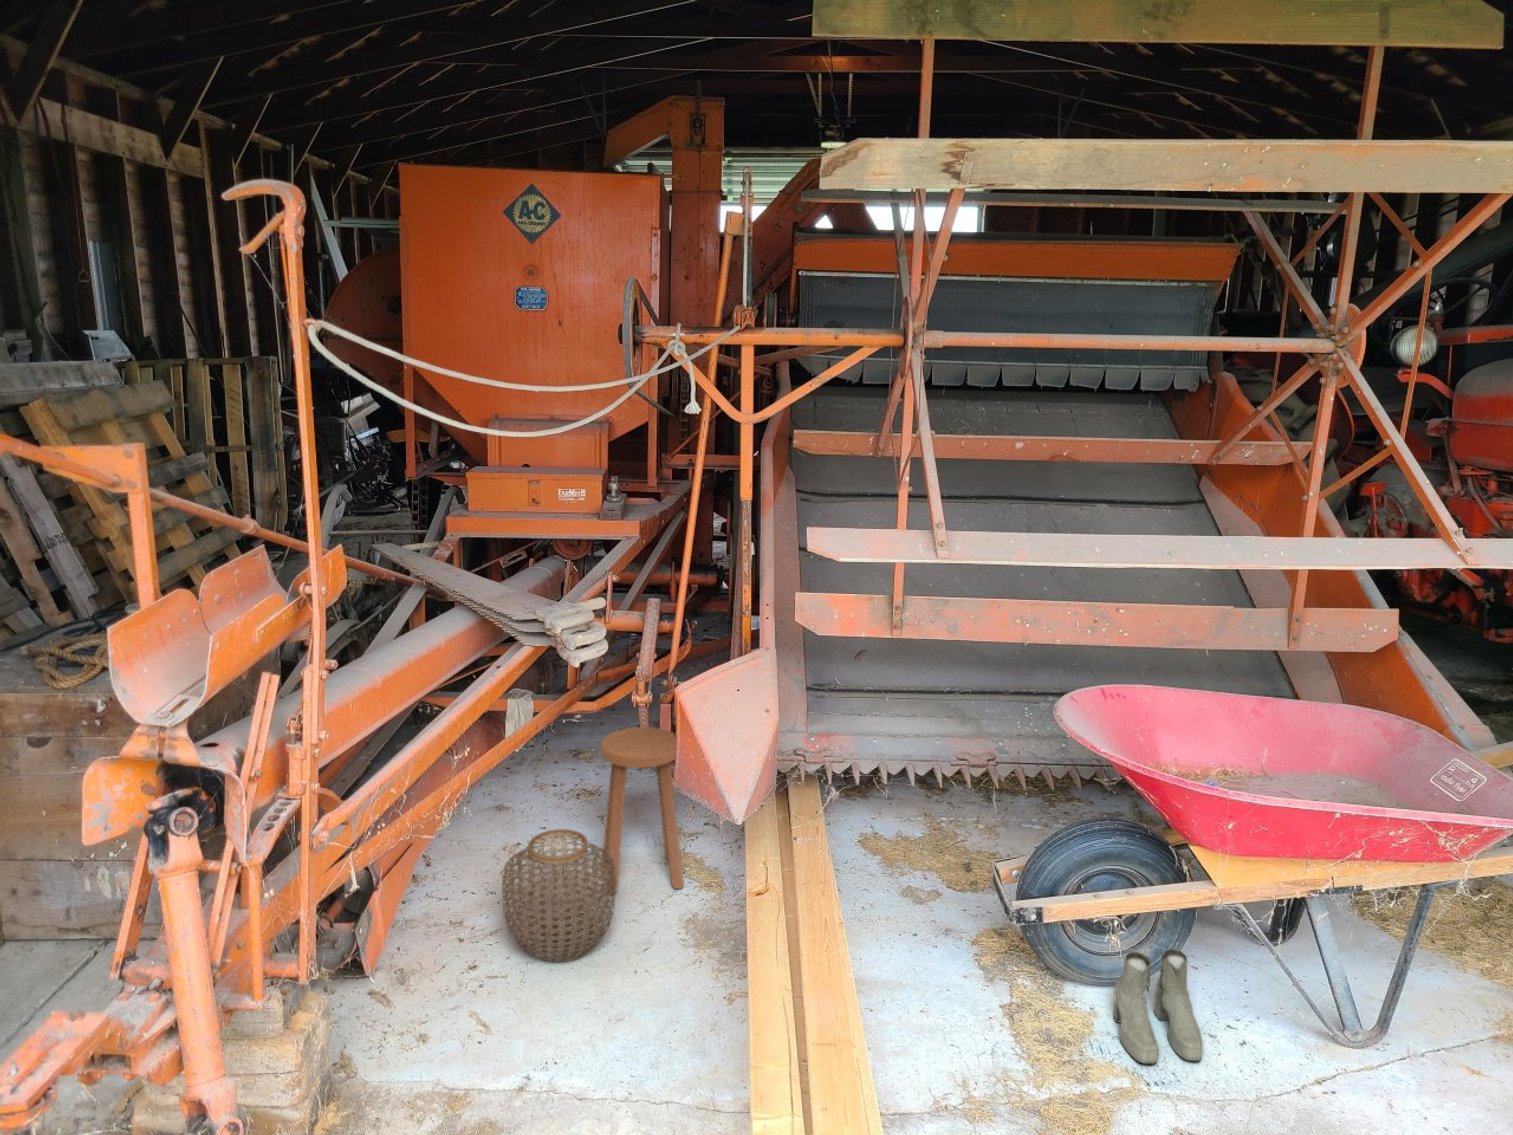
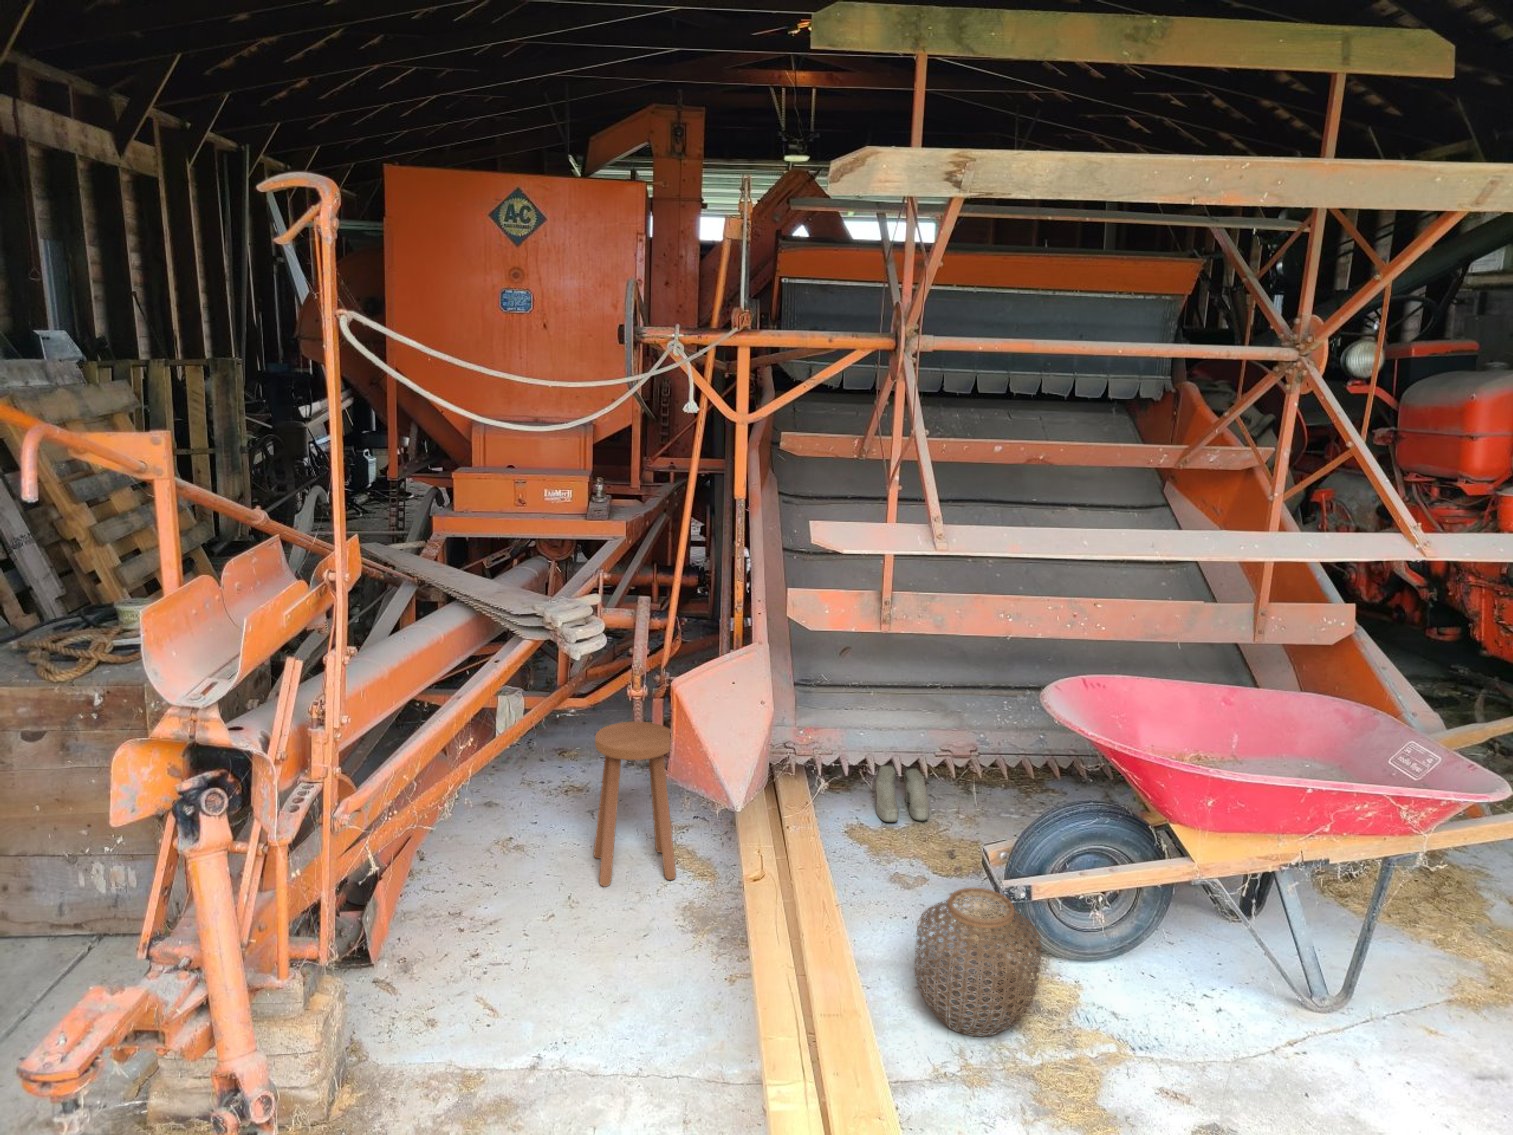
woven basket: present [502,829,615,962] -> present [915,888,1042,1036]
boots: present [1114,949,1203,1064] -> present [876,766,929,822]

